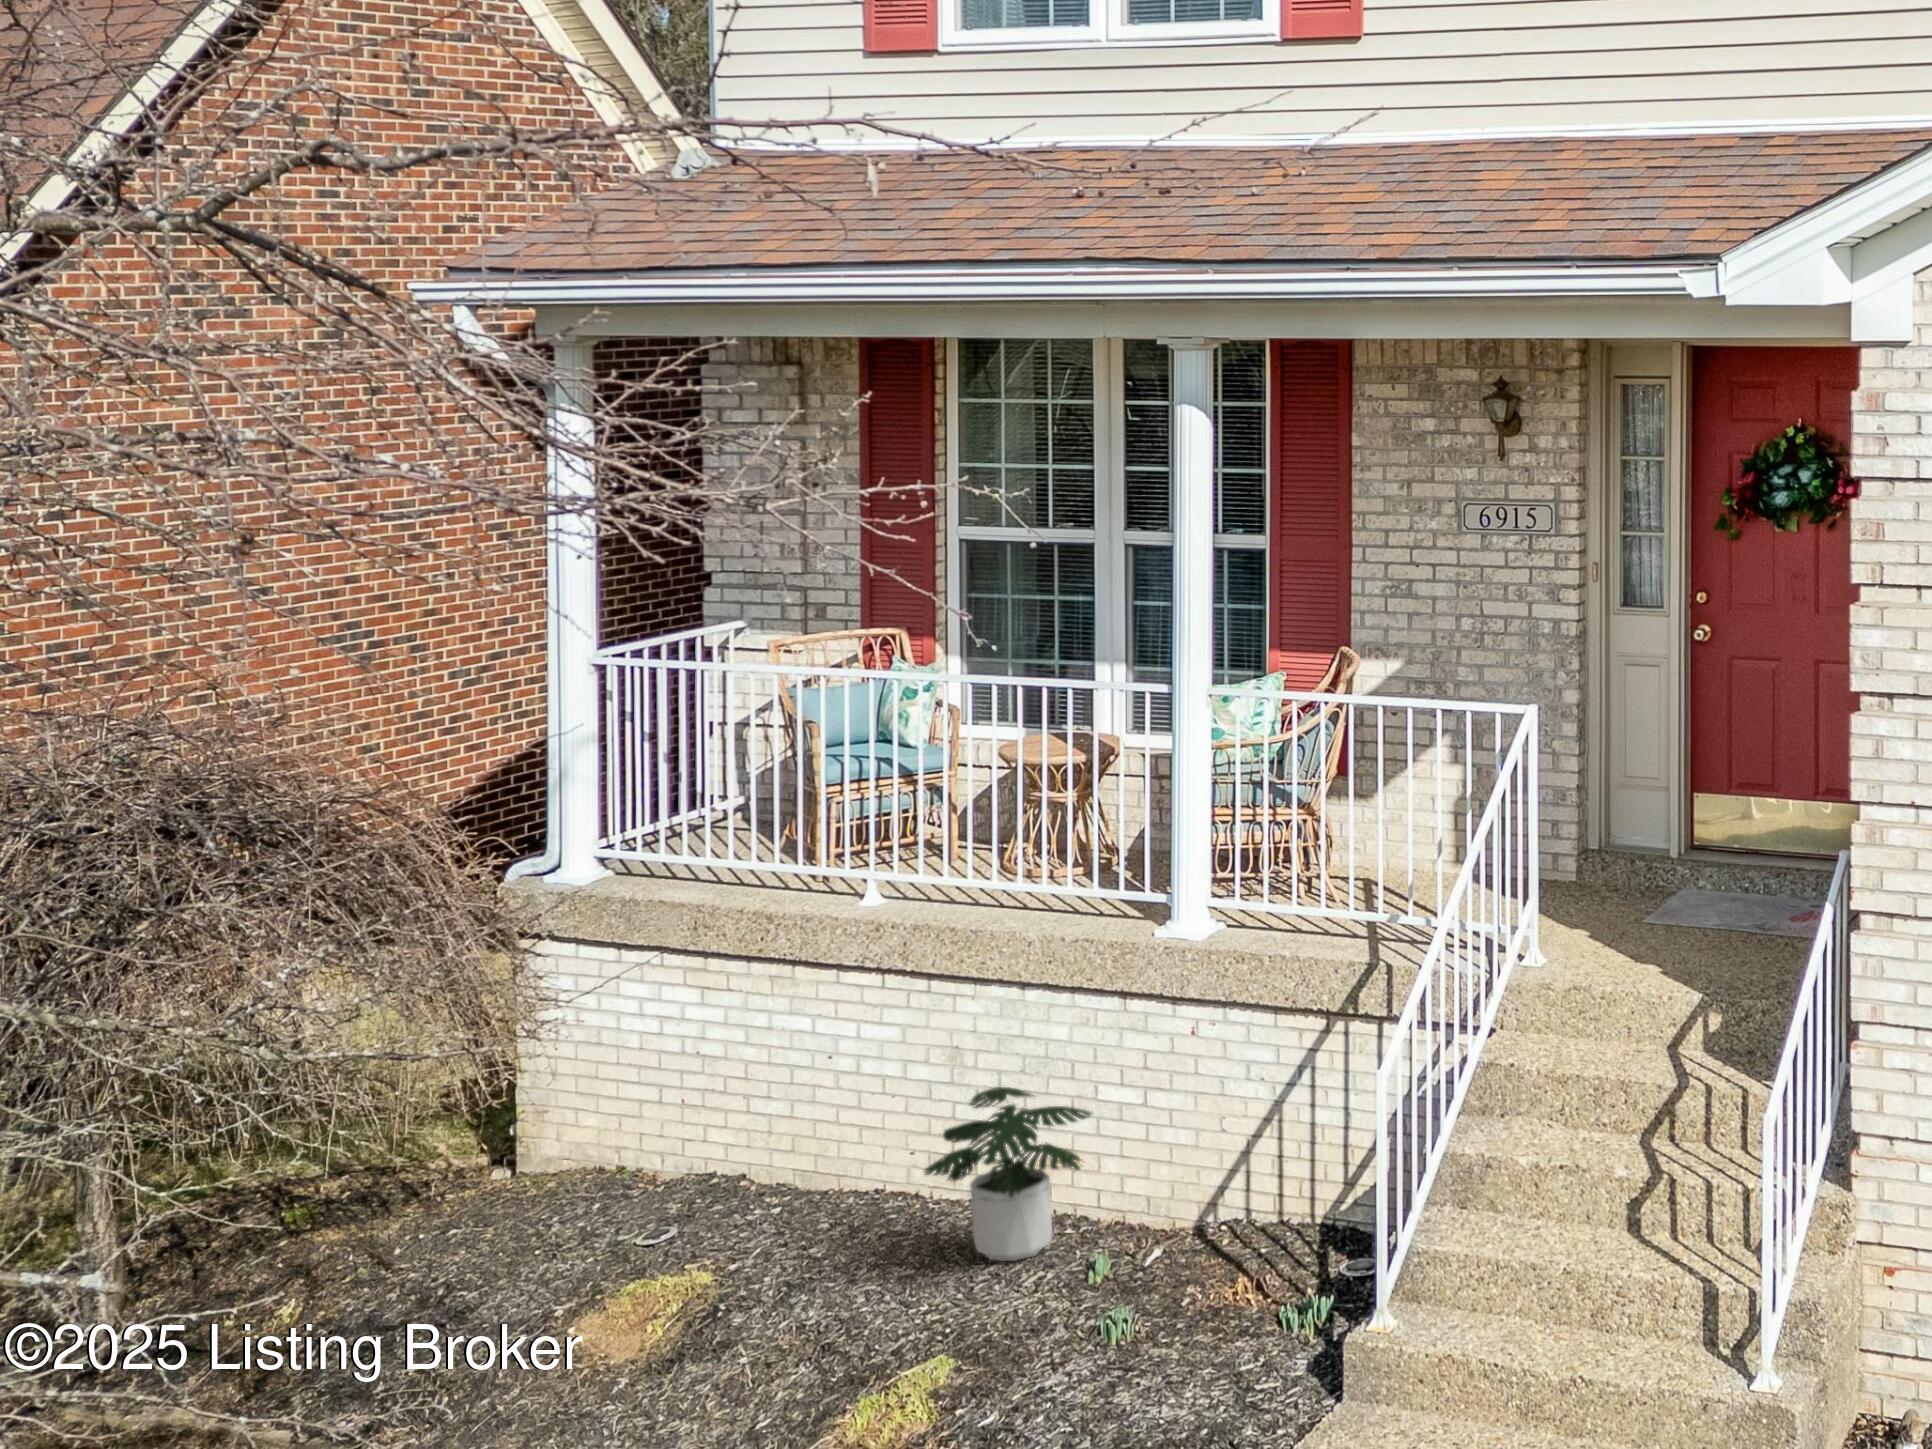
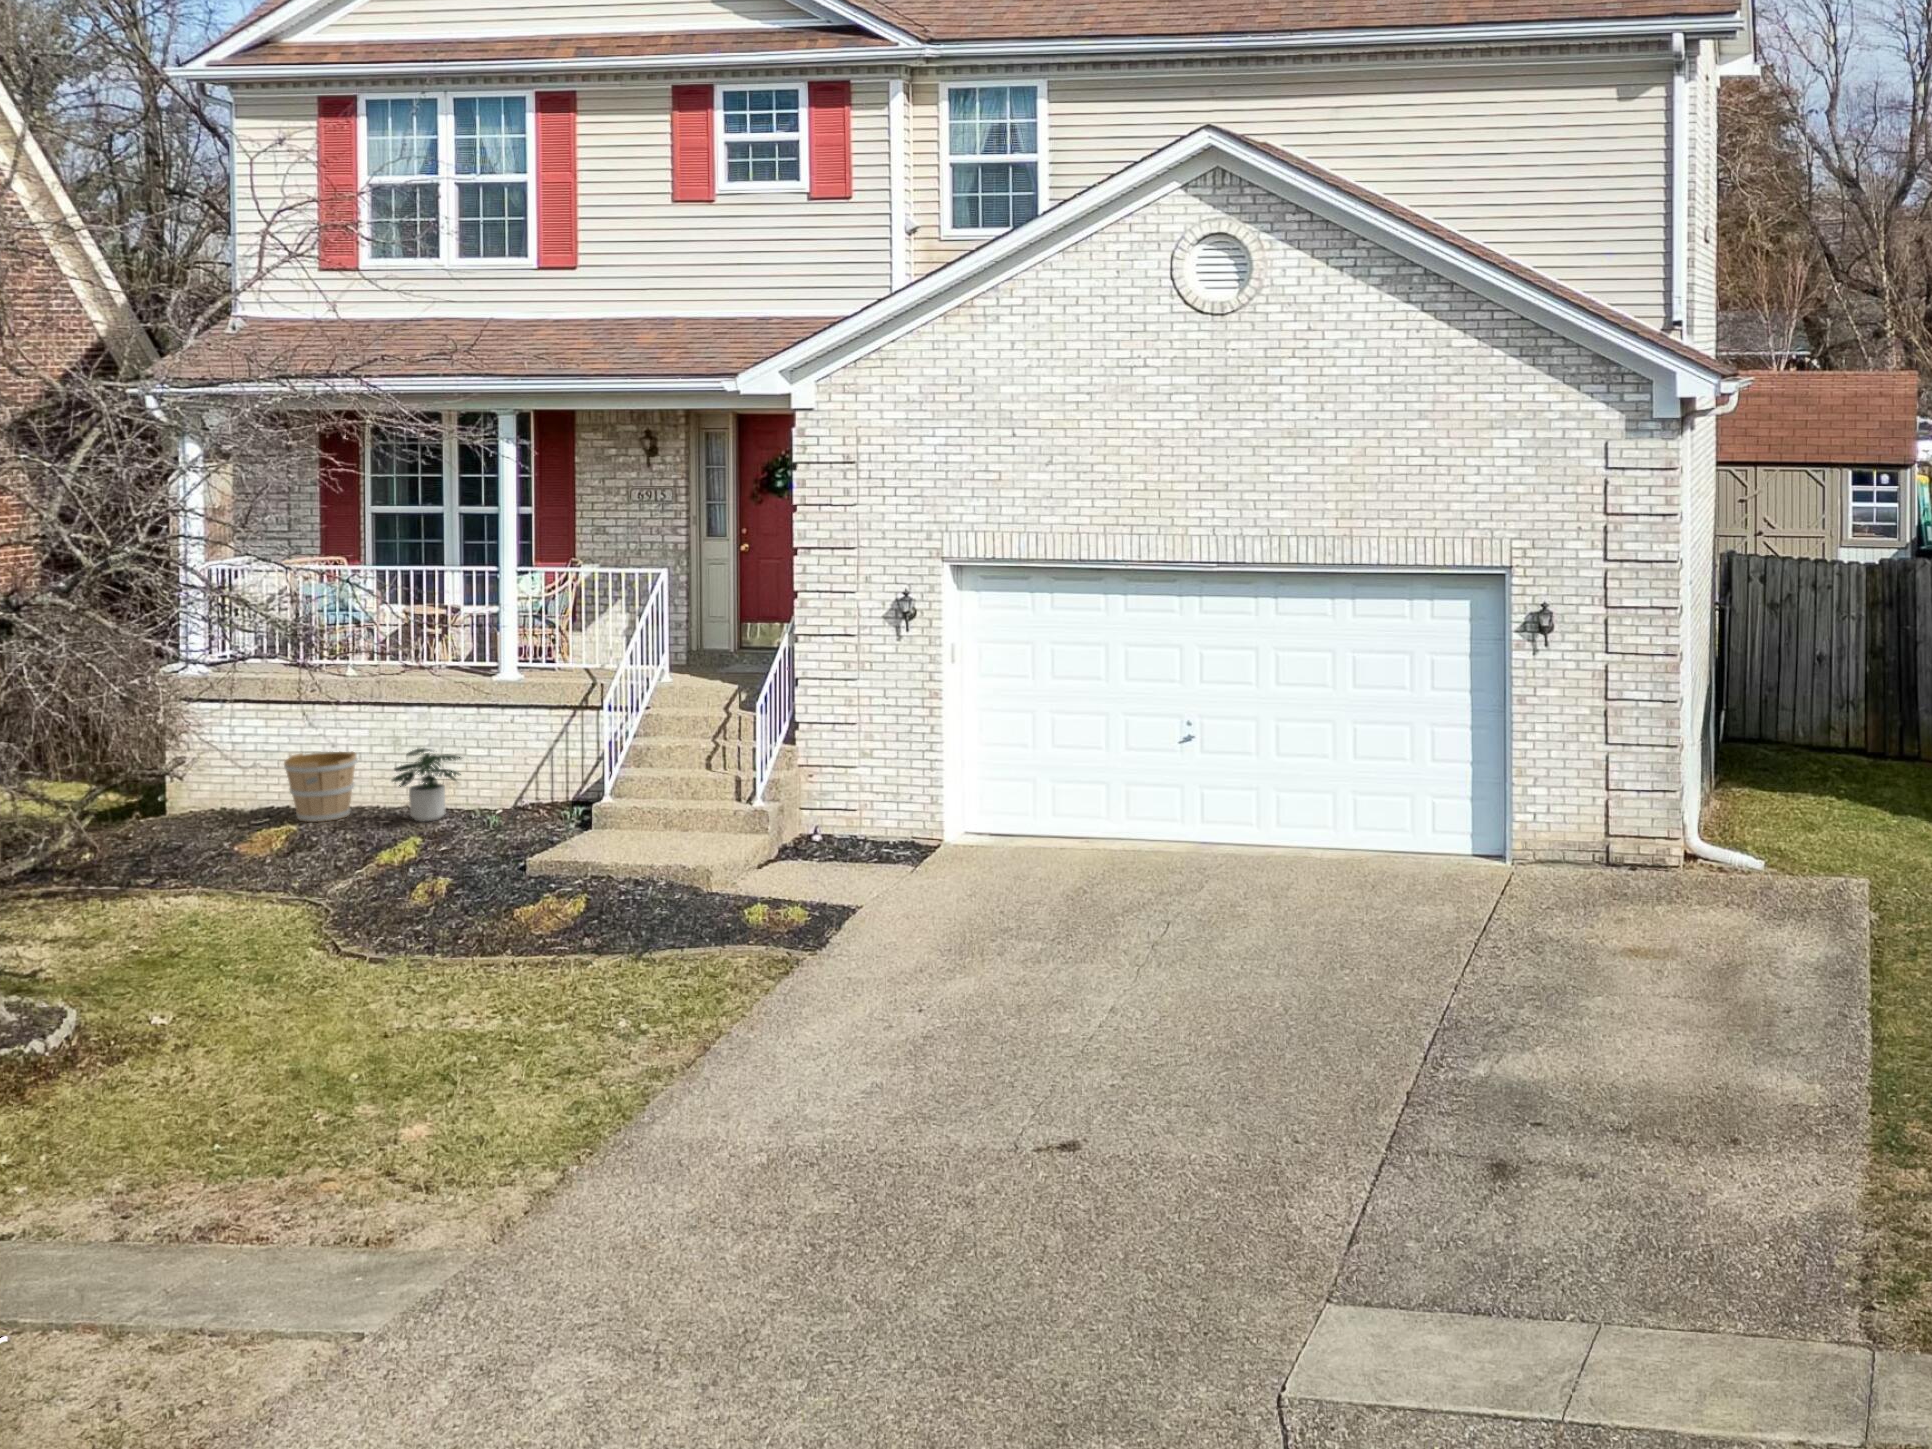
wooden bucket: none [713,1076,874,1244] -> present [284,752,358,822]

